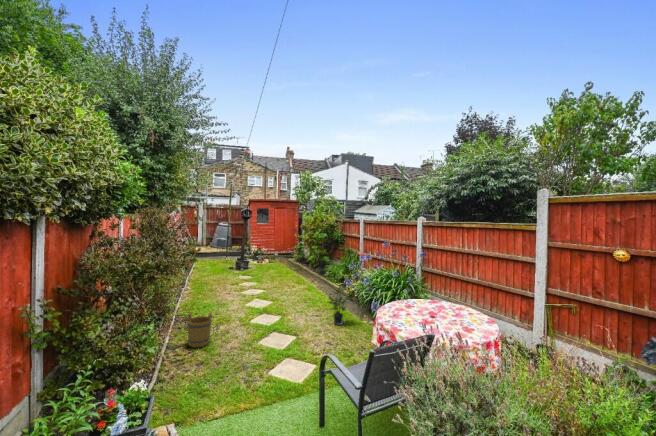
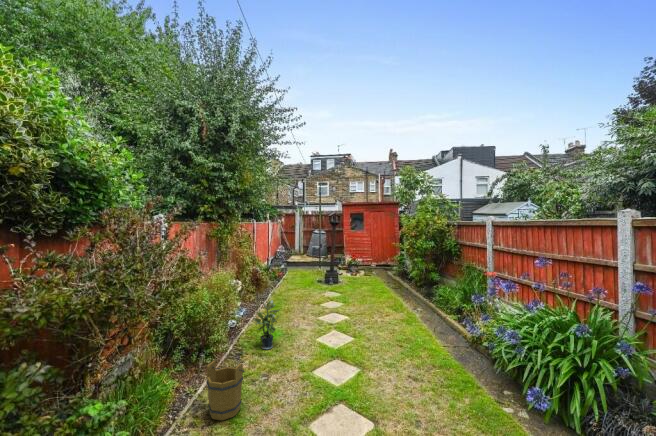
potted plant: present [328,286,348,325] -> present [254,300,279,349]

